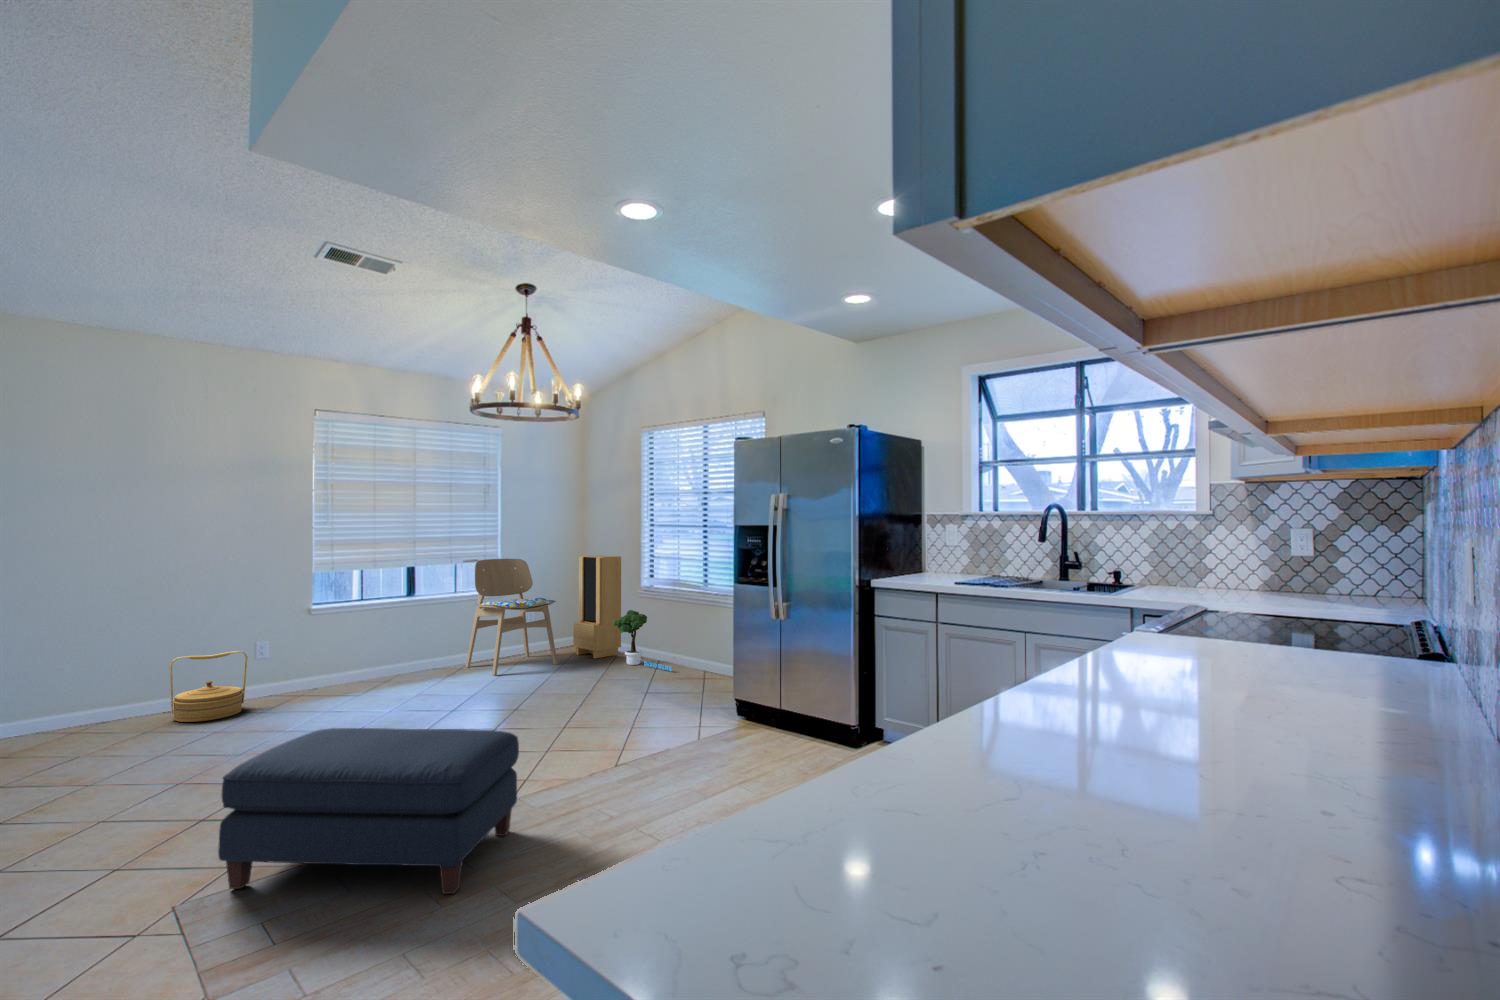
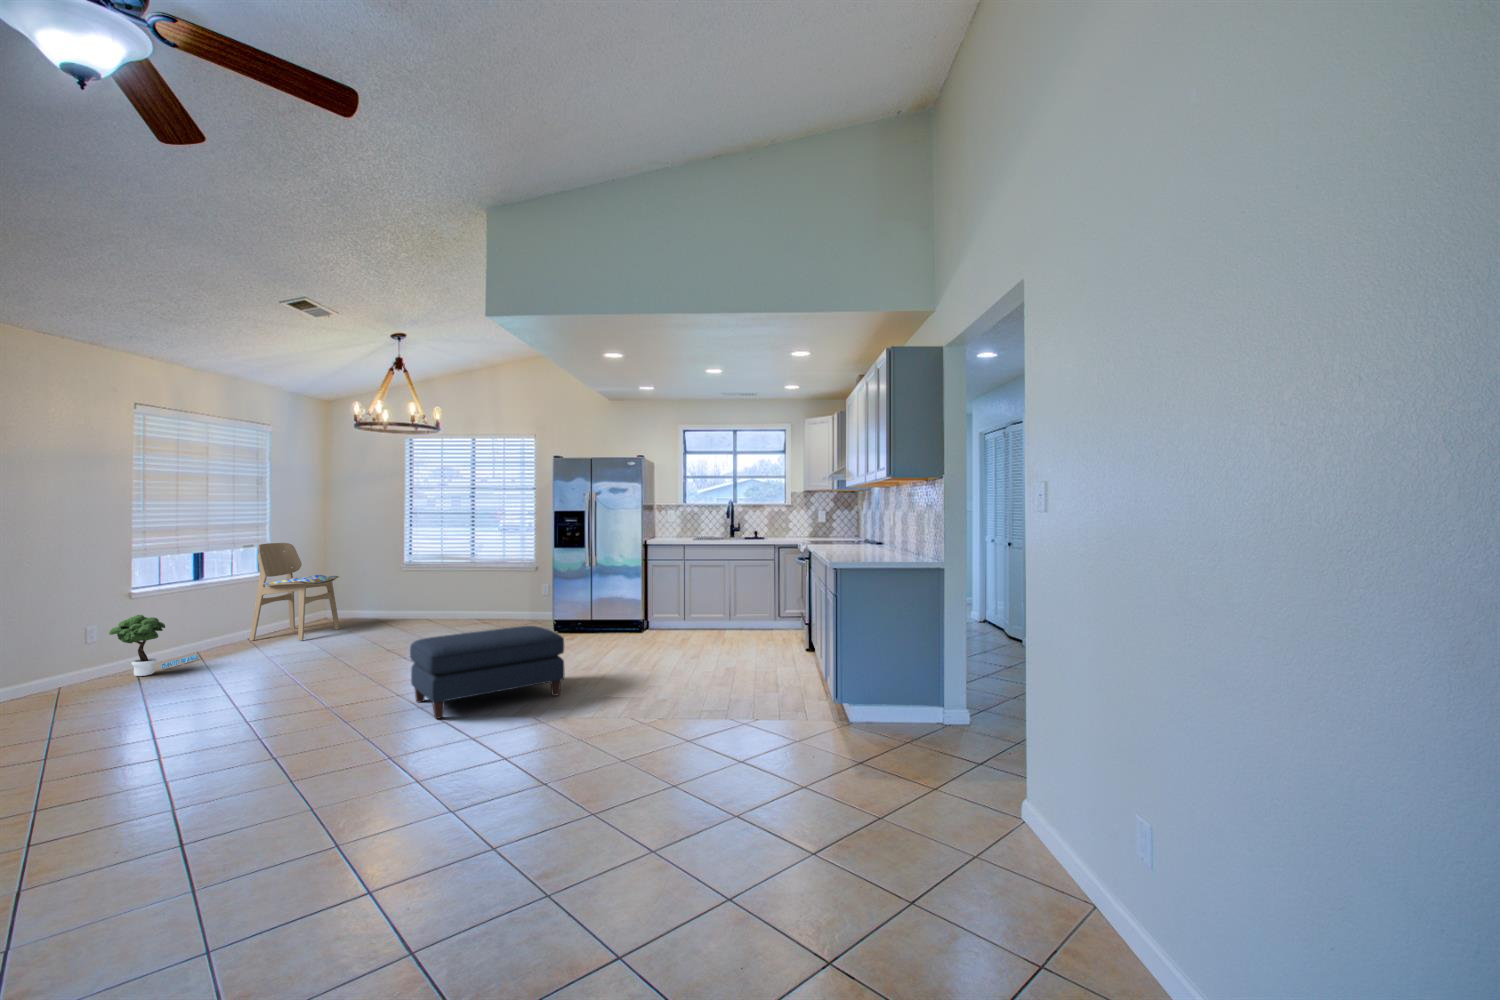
storage cabinet: present [573,555,621,658] -> none [335,538,381,623]
potted tree: present [613,610,672,671] -> present [109,615,198,676]
woven basket: present [170,651,247,722] -> none [28,635,106,705]

